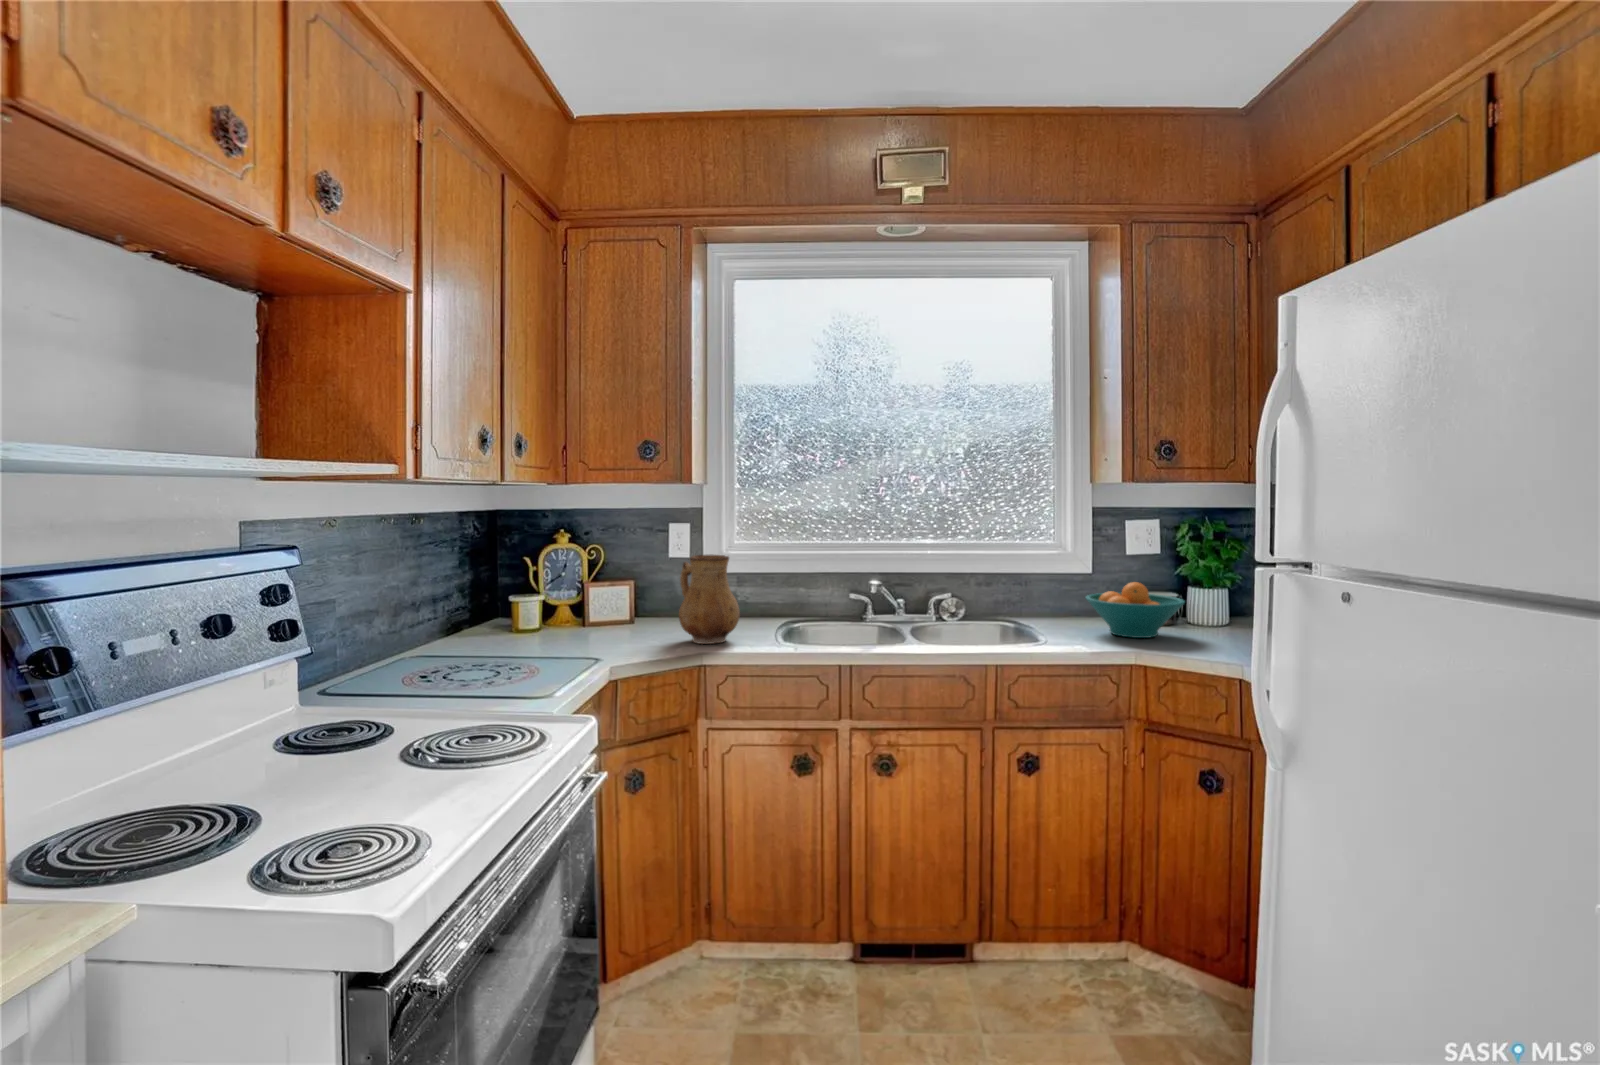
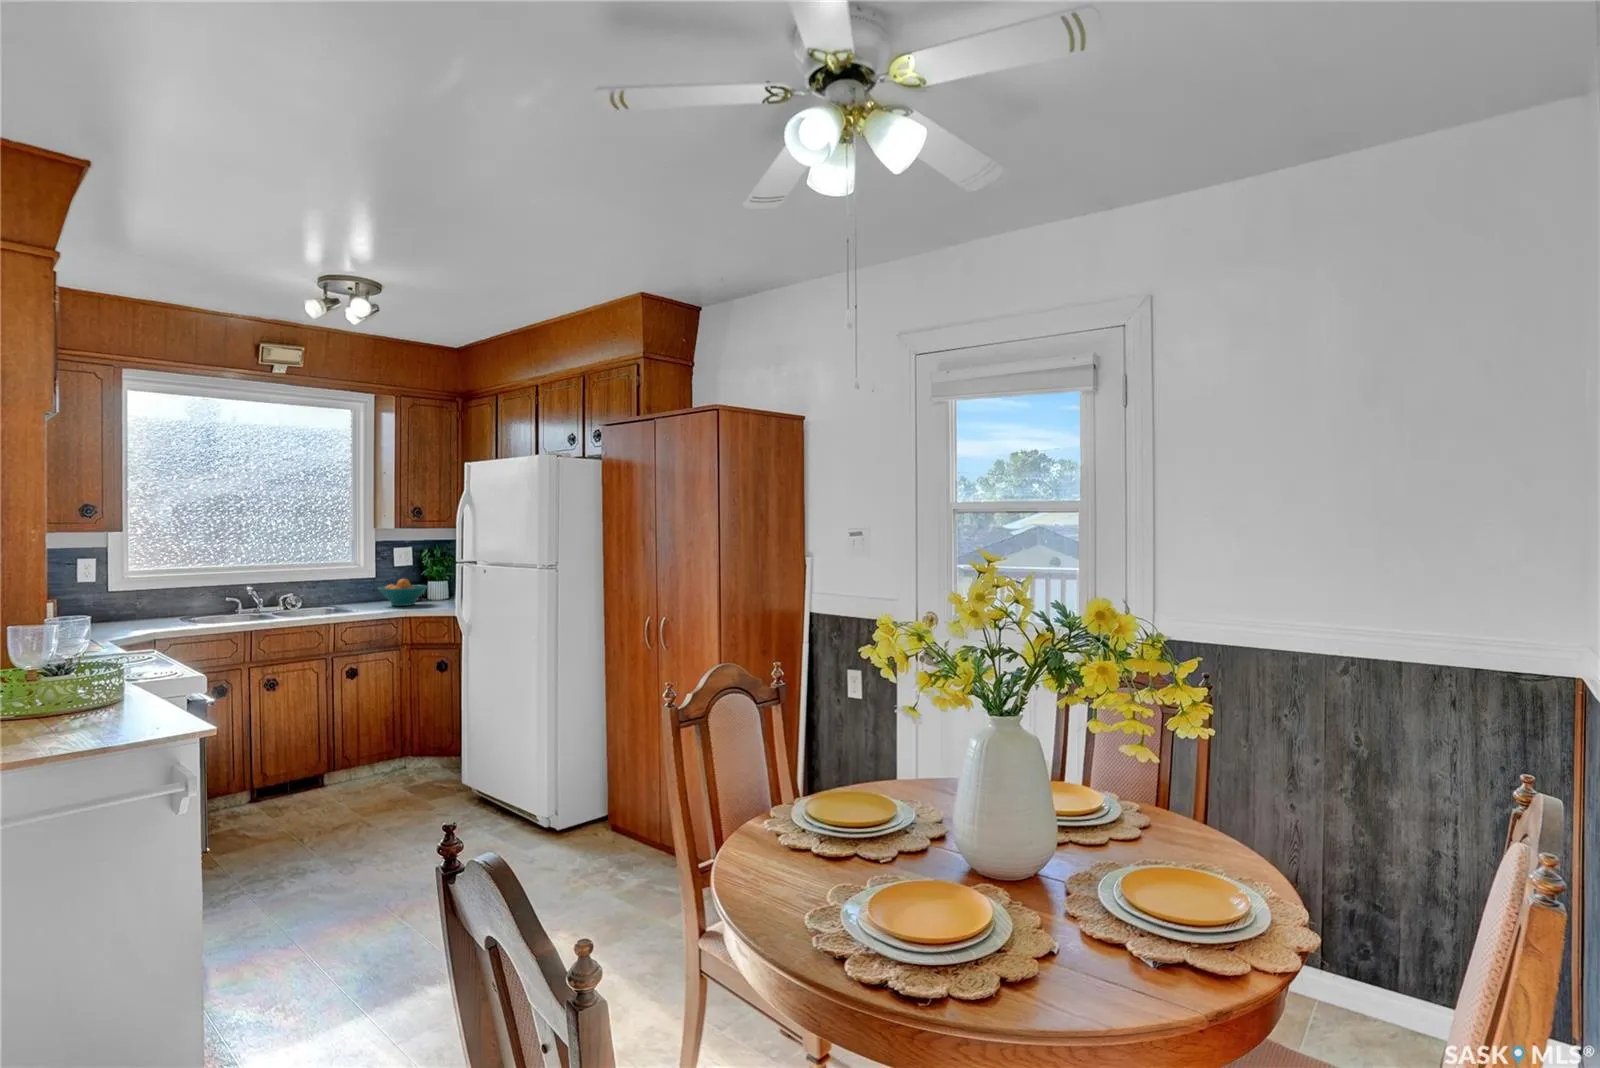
ceramic pitcher: present [679,555,740,644] -> none [124,575,176,629]

